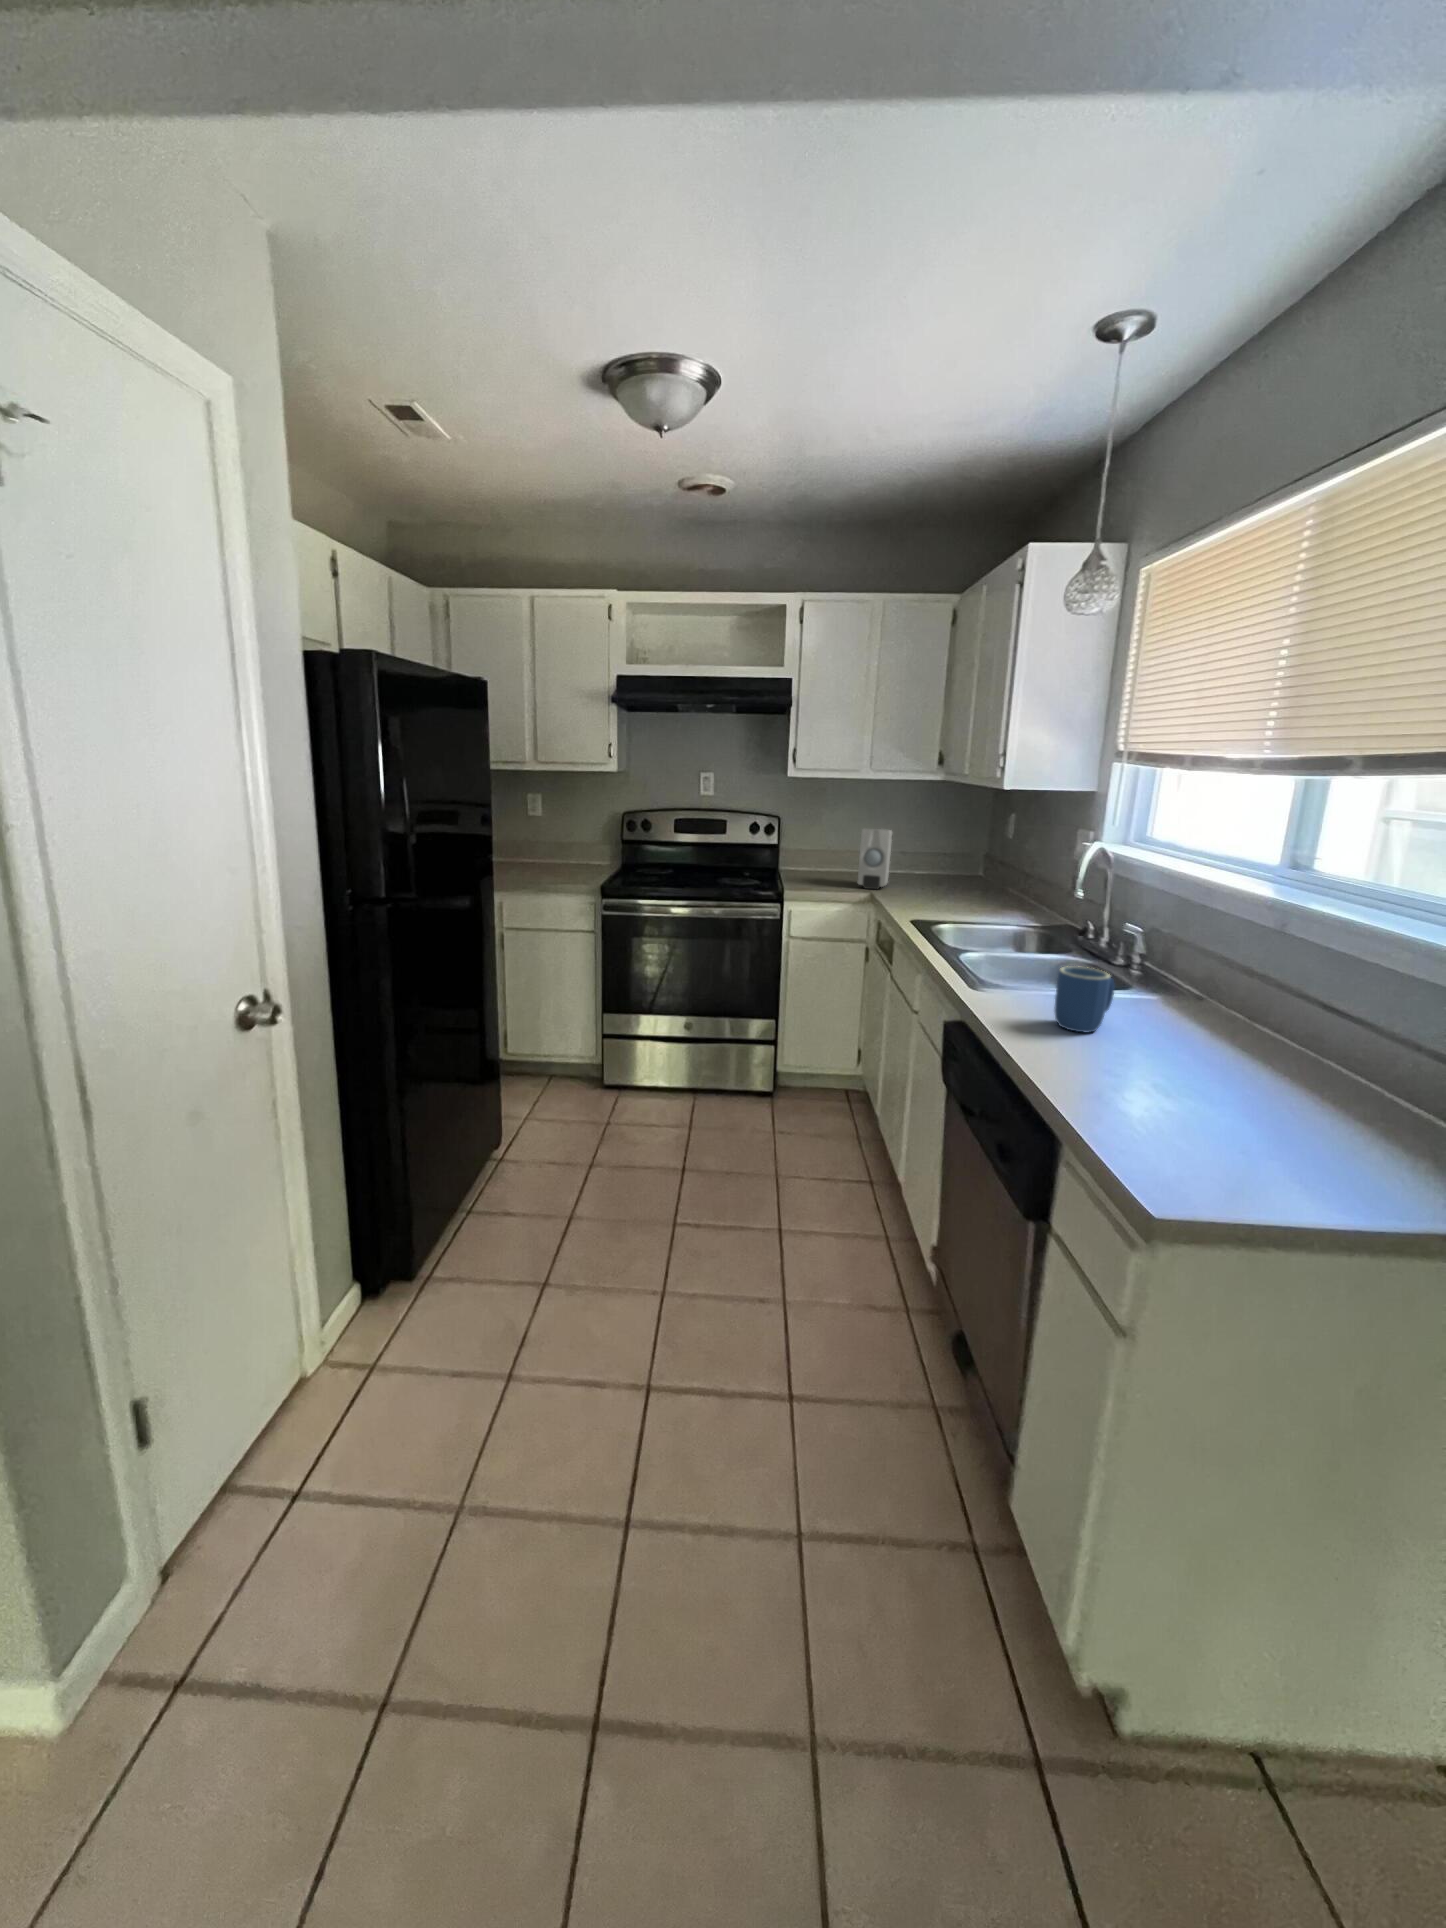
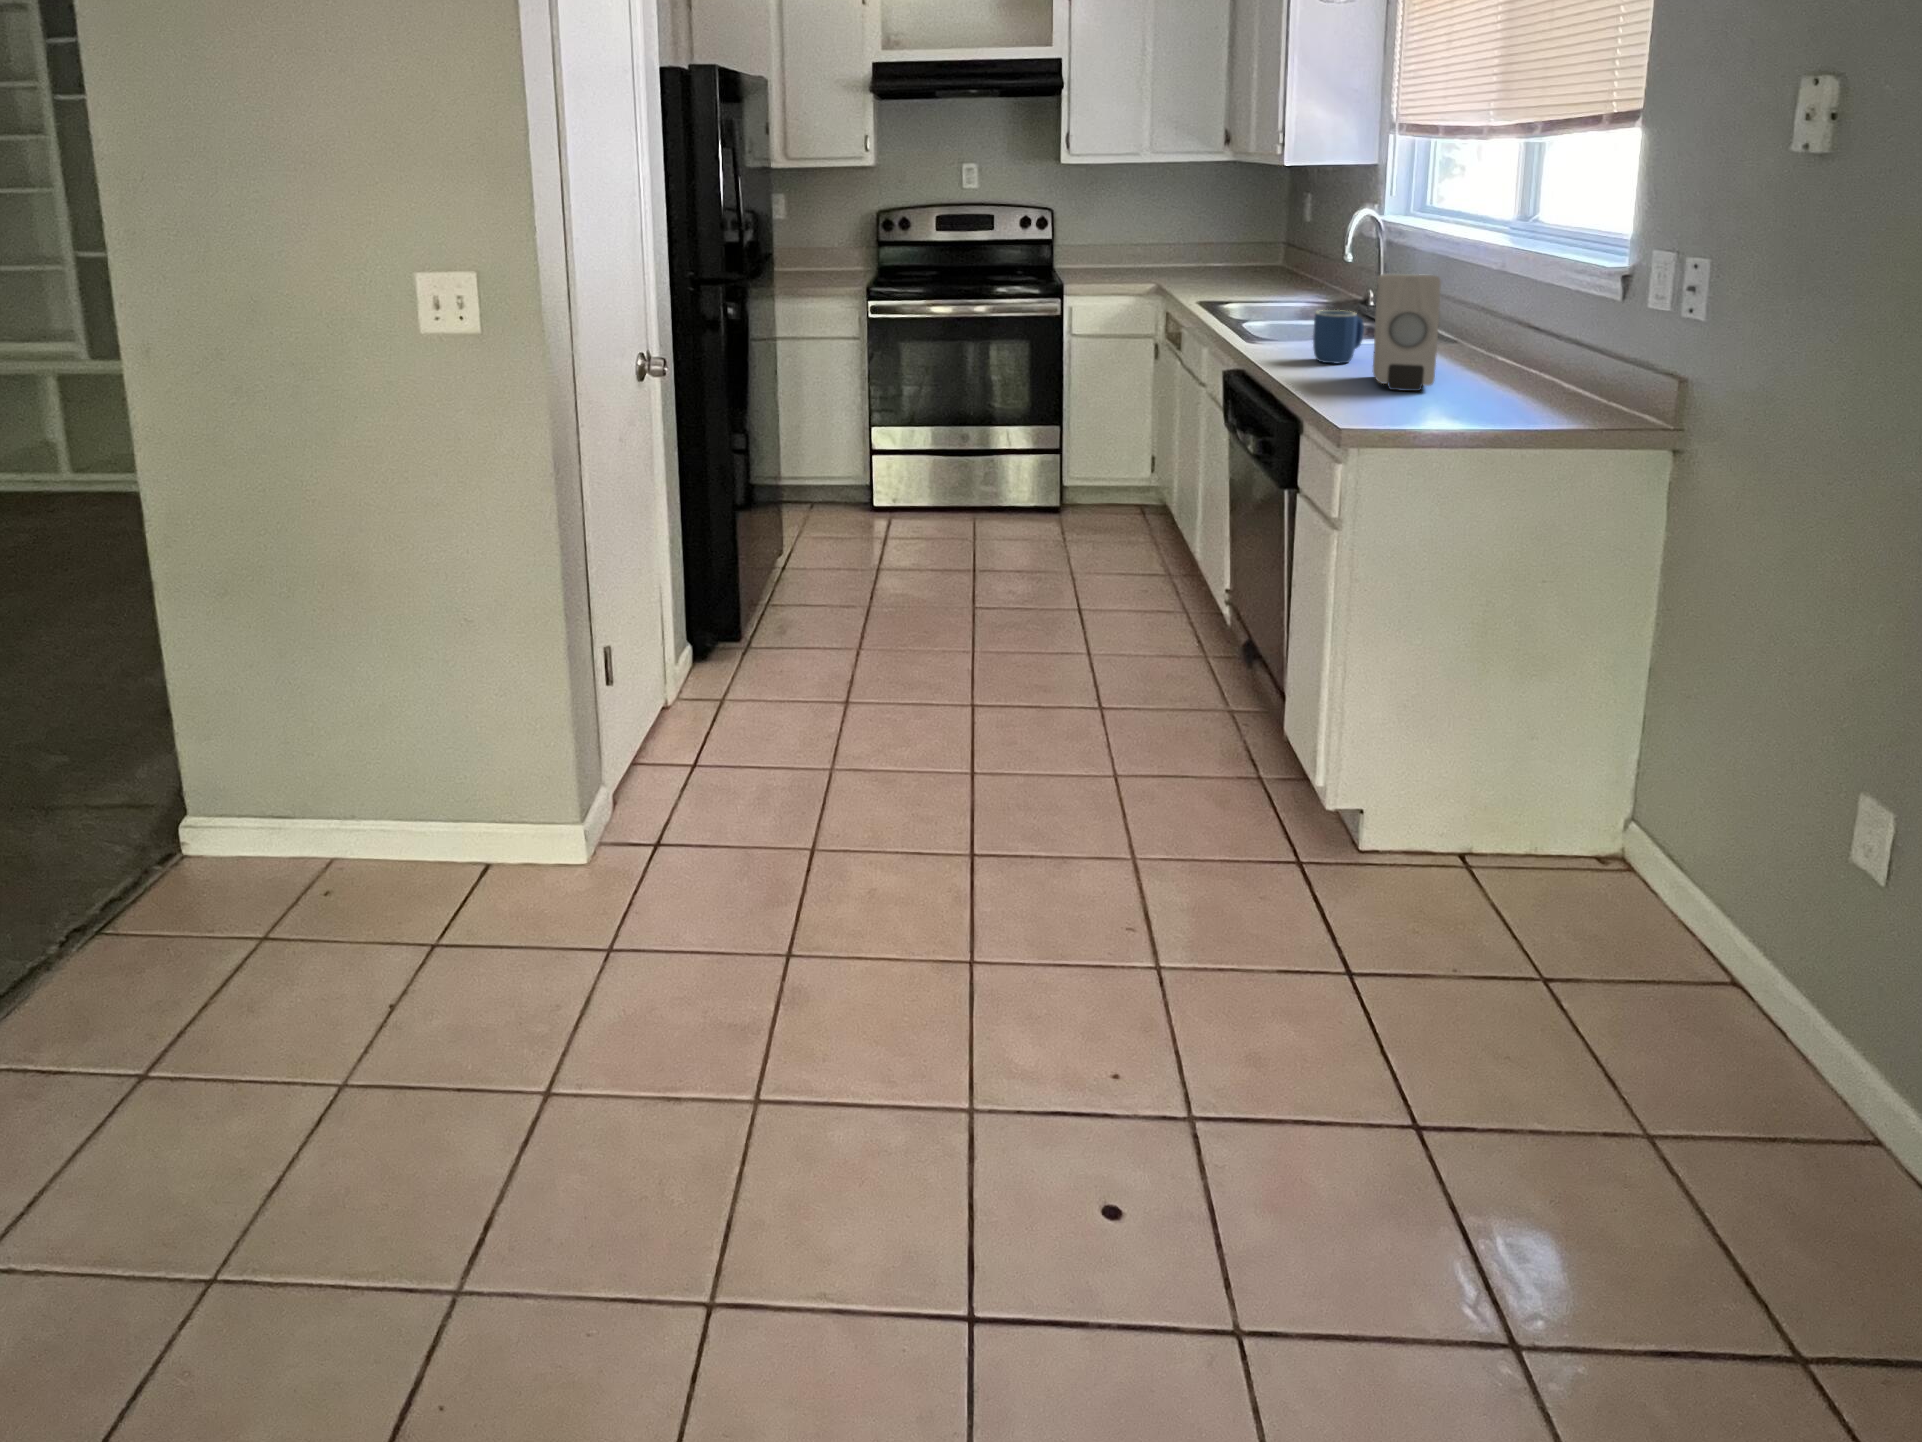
soap dispenser: present [857,829,892,889] -> present [1373,274,1441,391]

